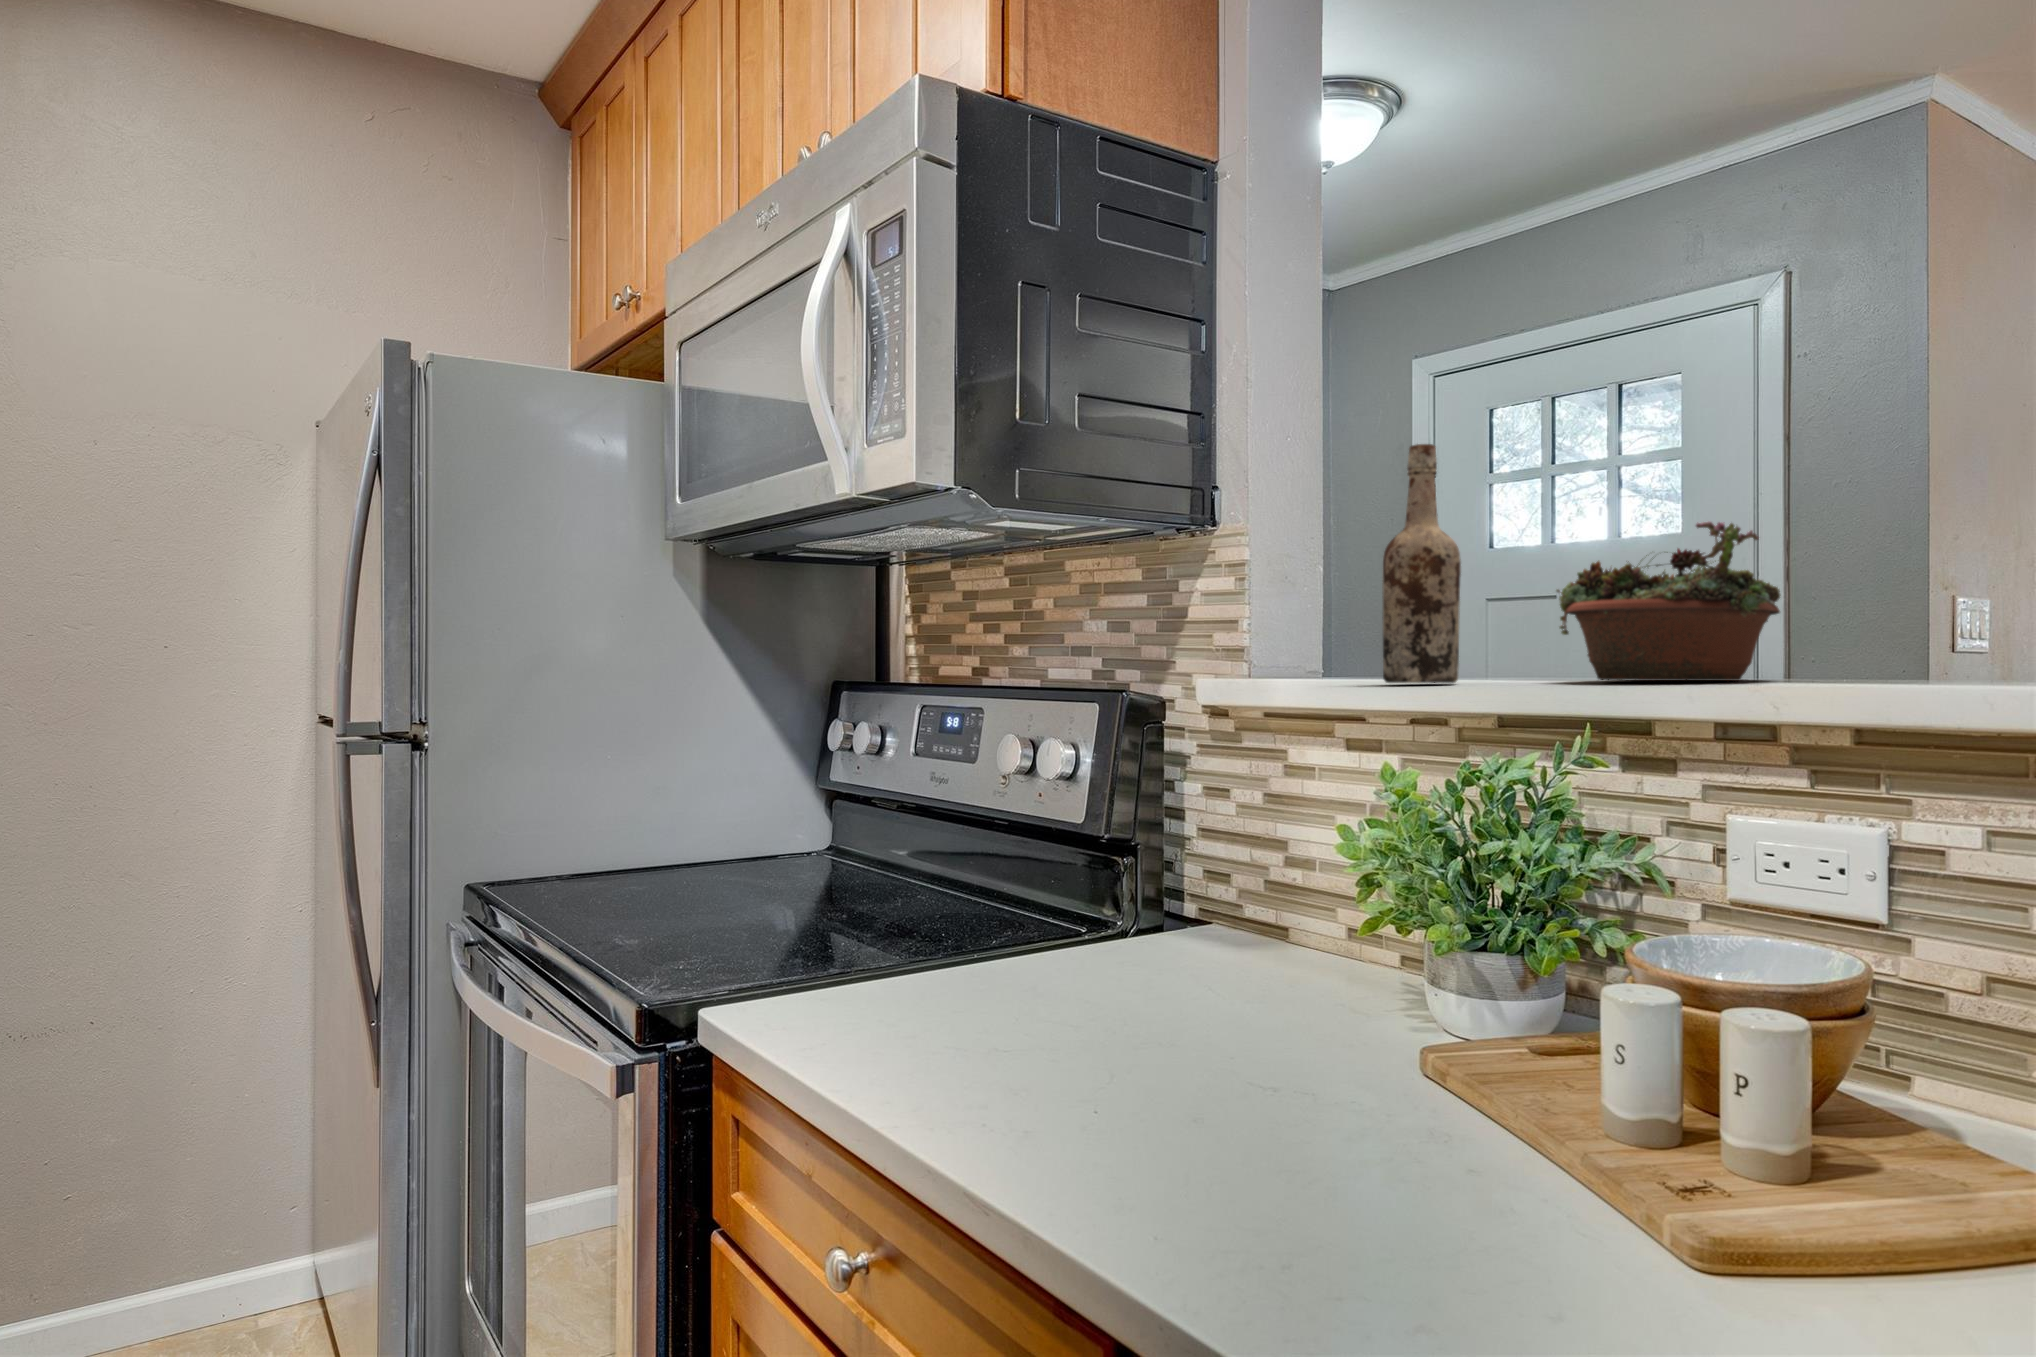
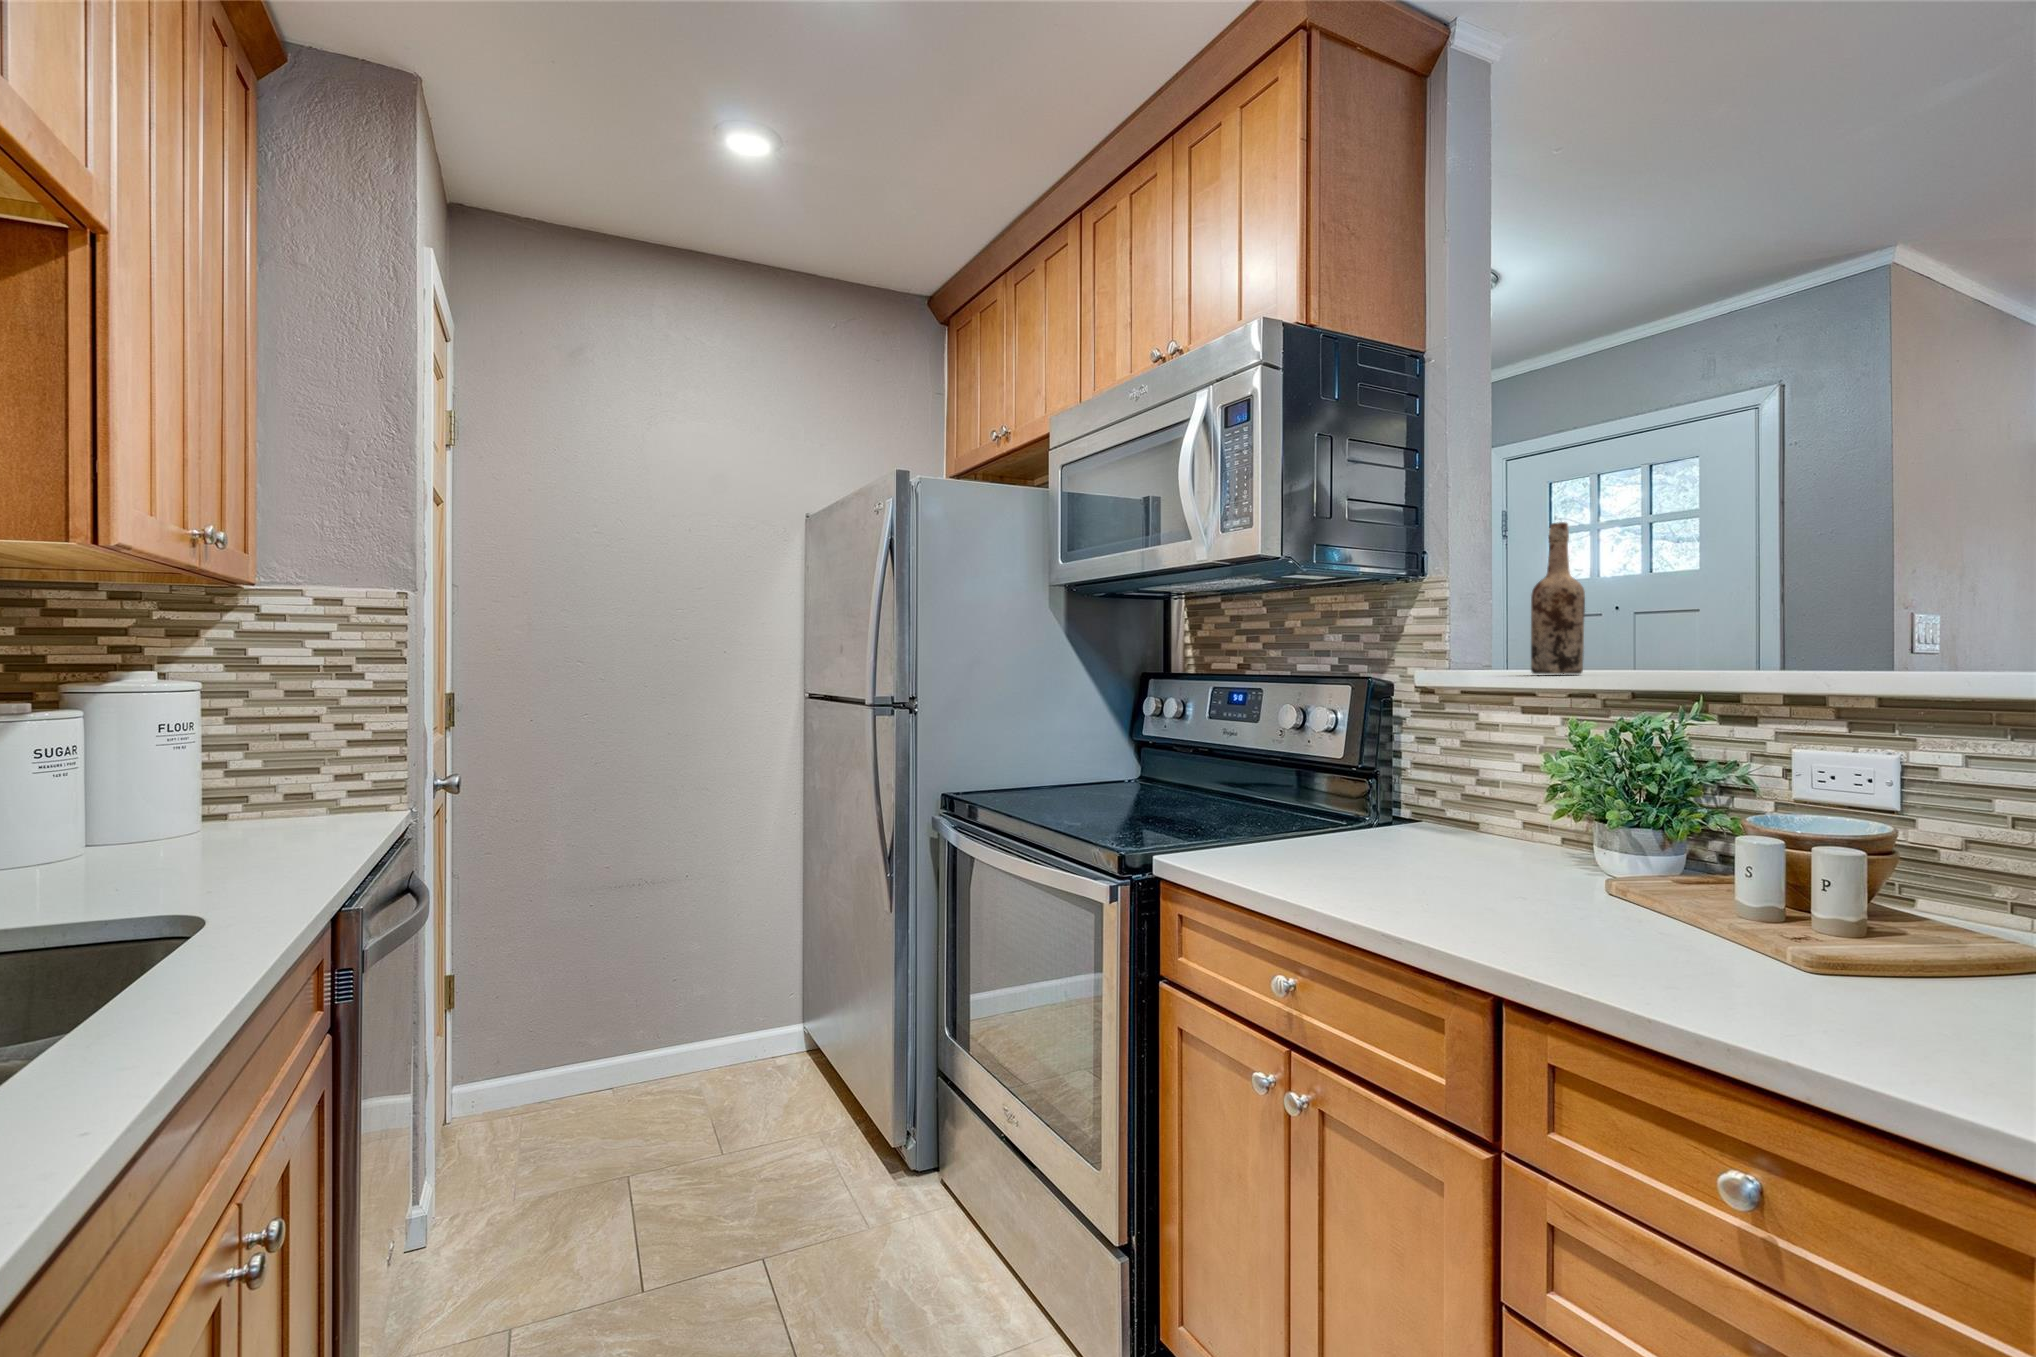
succulent planter: present [1556,522,1781,681] -> none [1651,571,1810,673]

